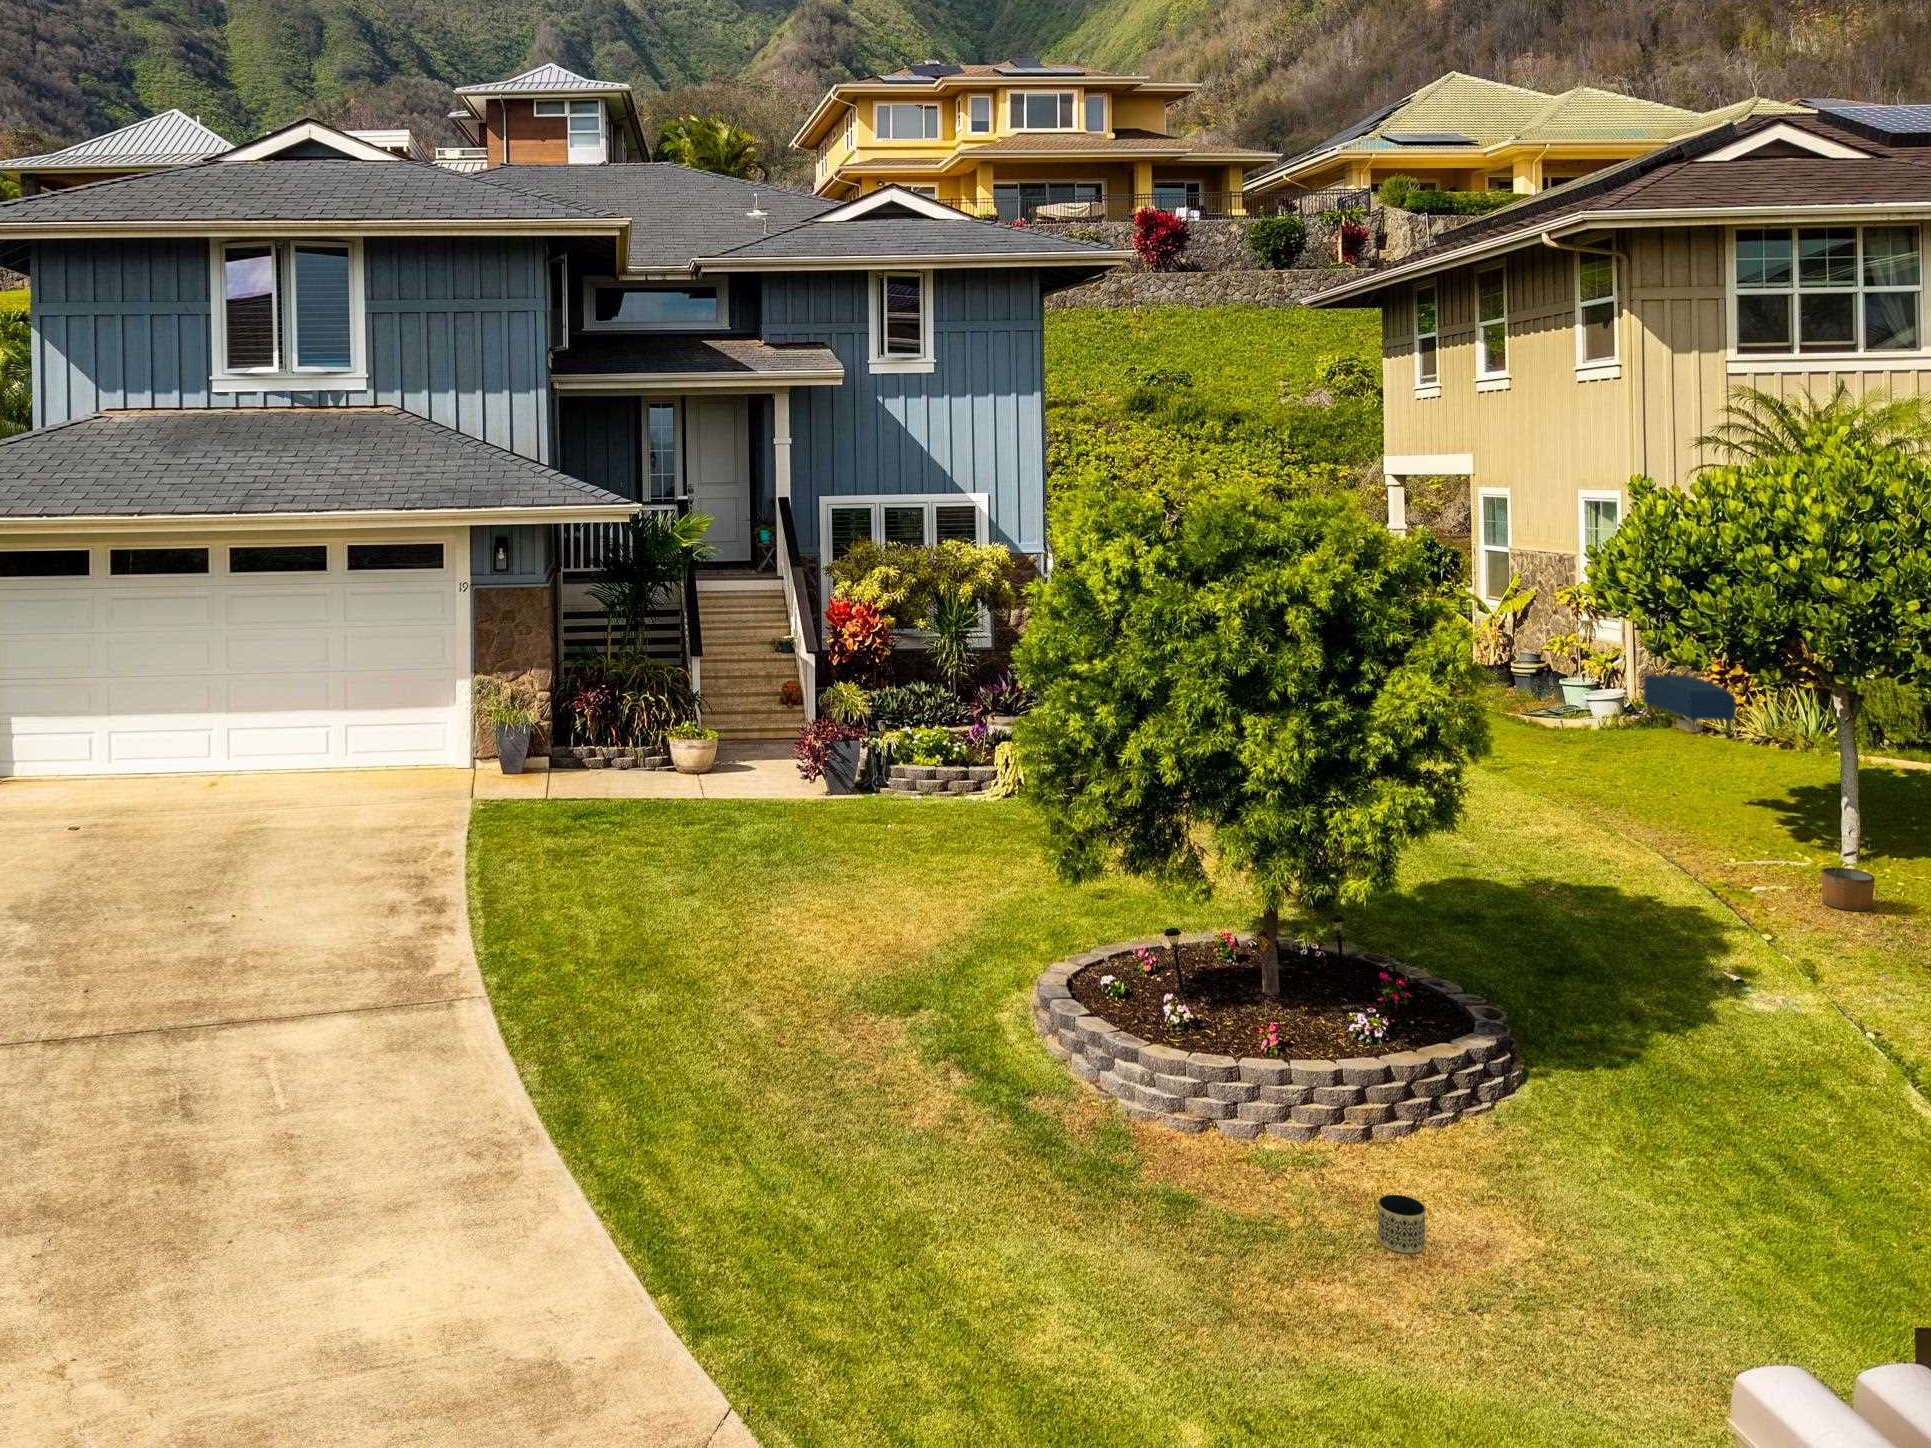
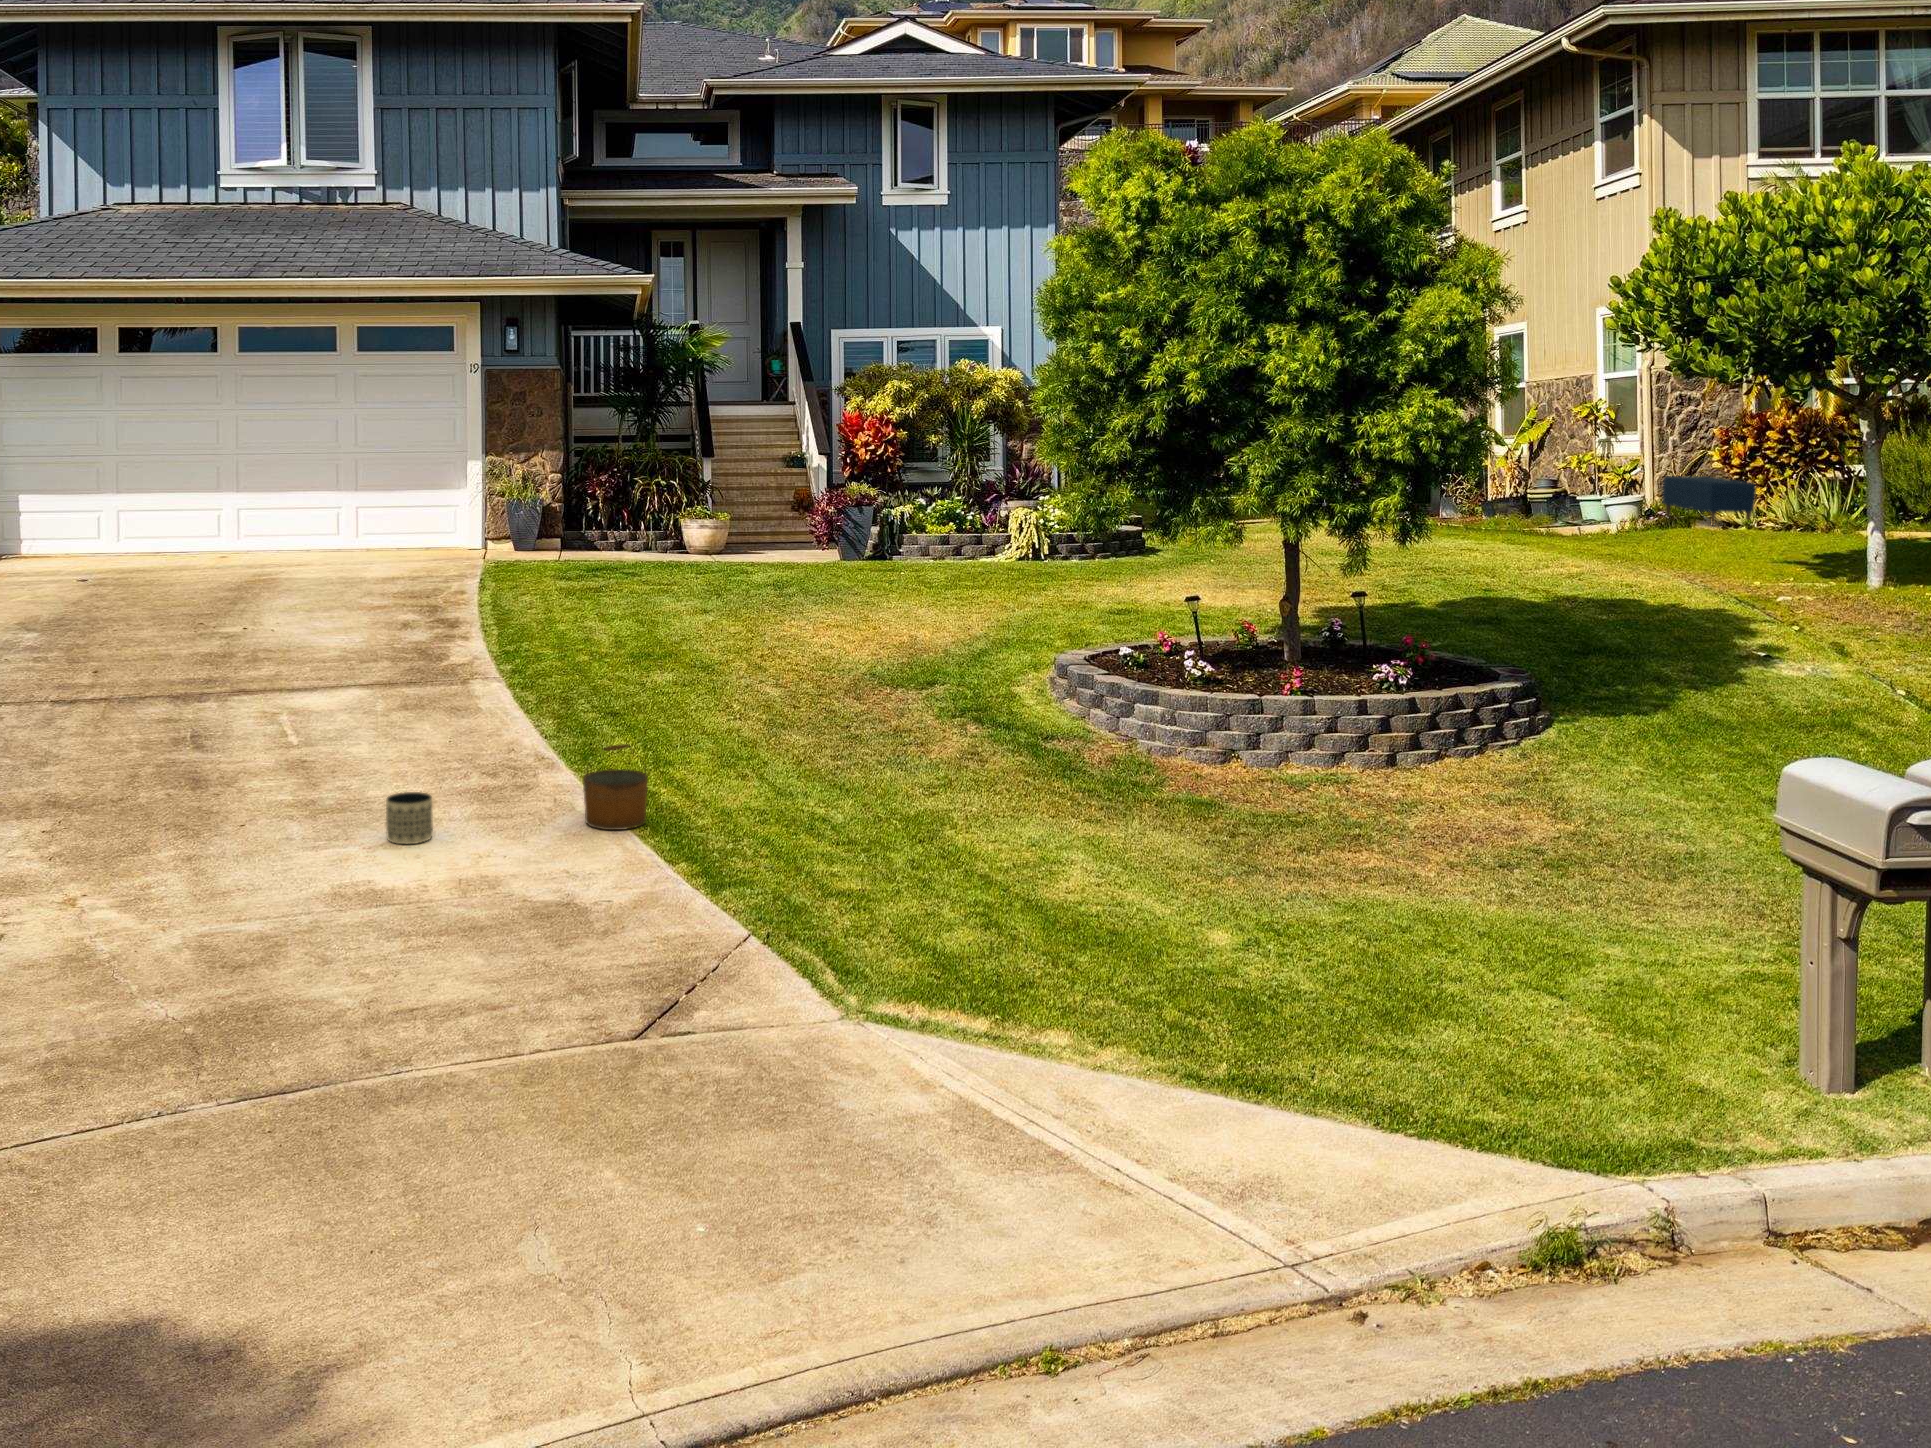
bucket: present [1821,851,1875,911] -> present [583,744,648,830]
planter: present [1378,1195,1425,1253] -> present [386,792,433,844]

